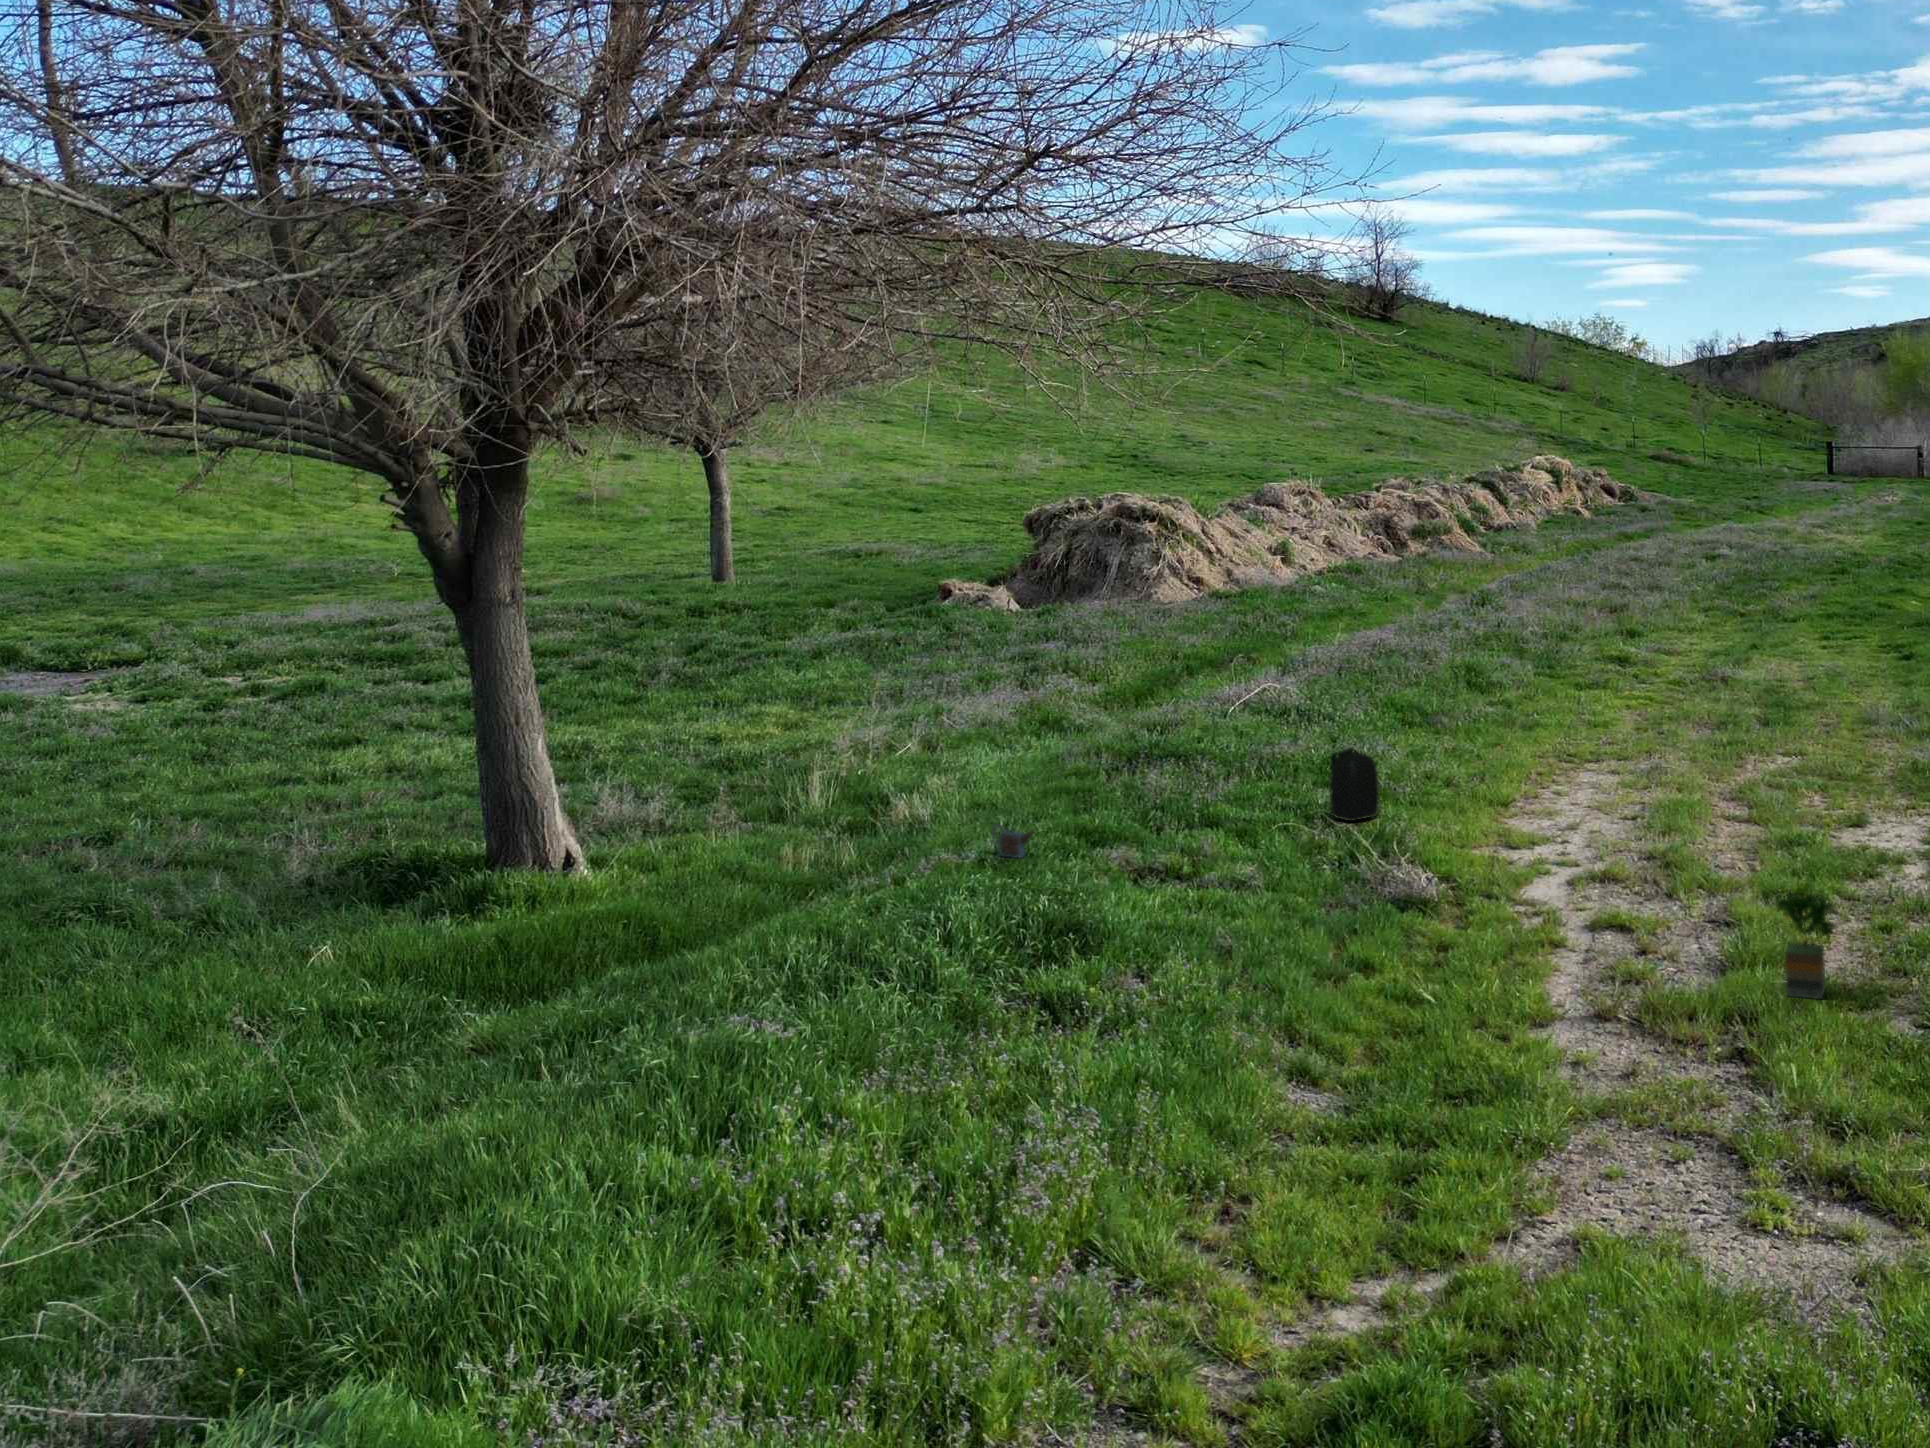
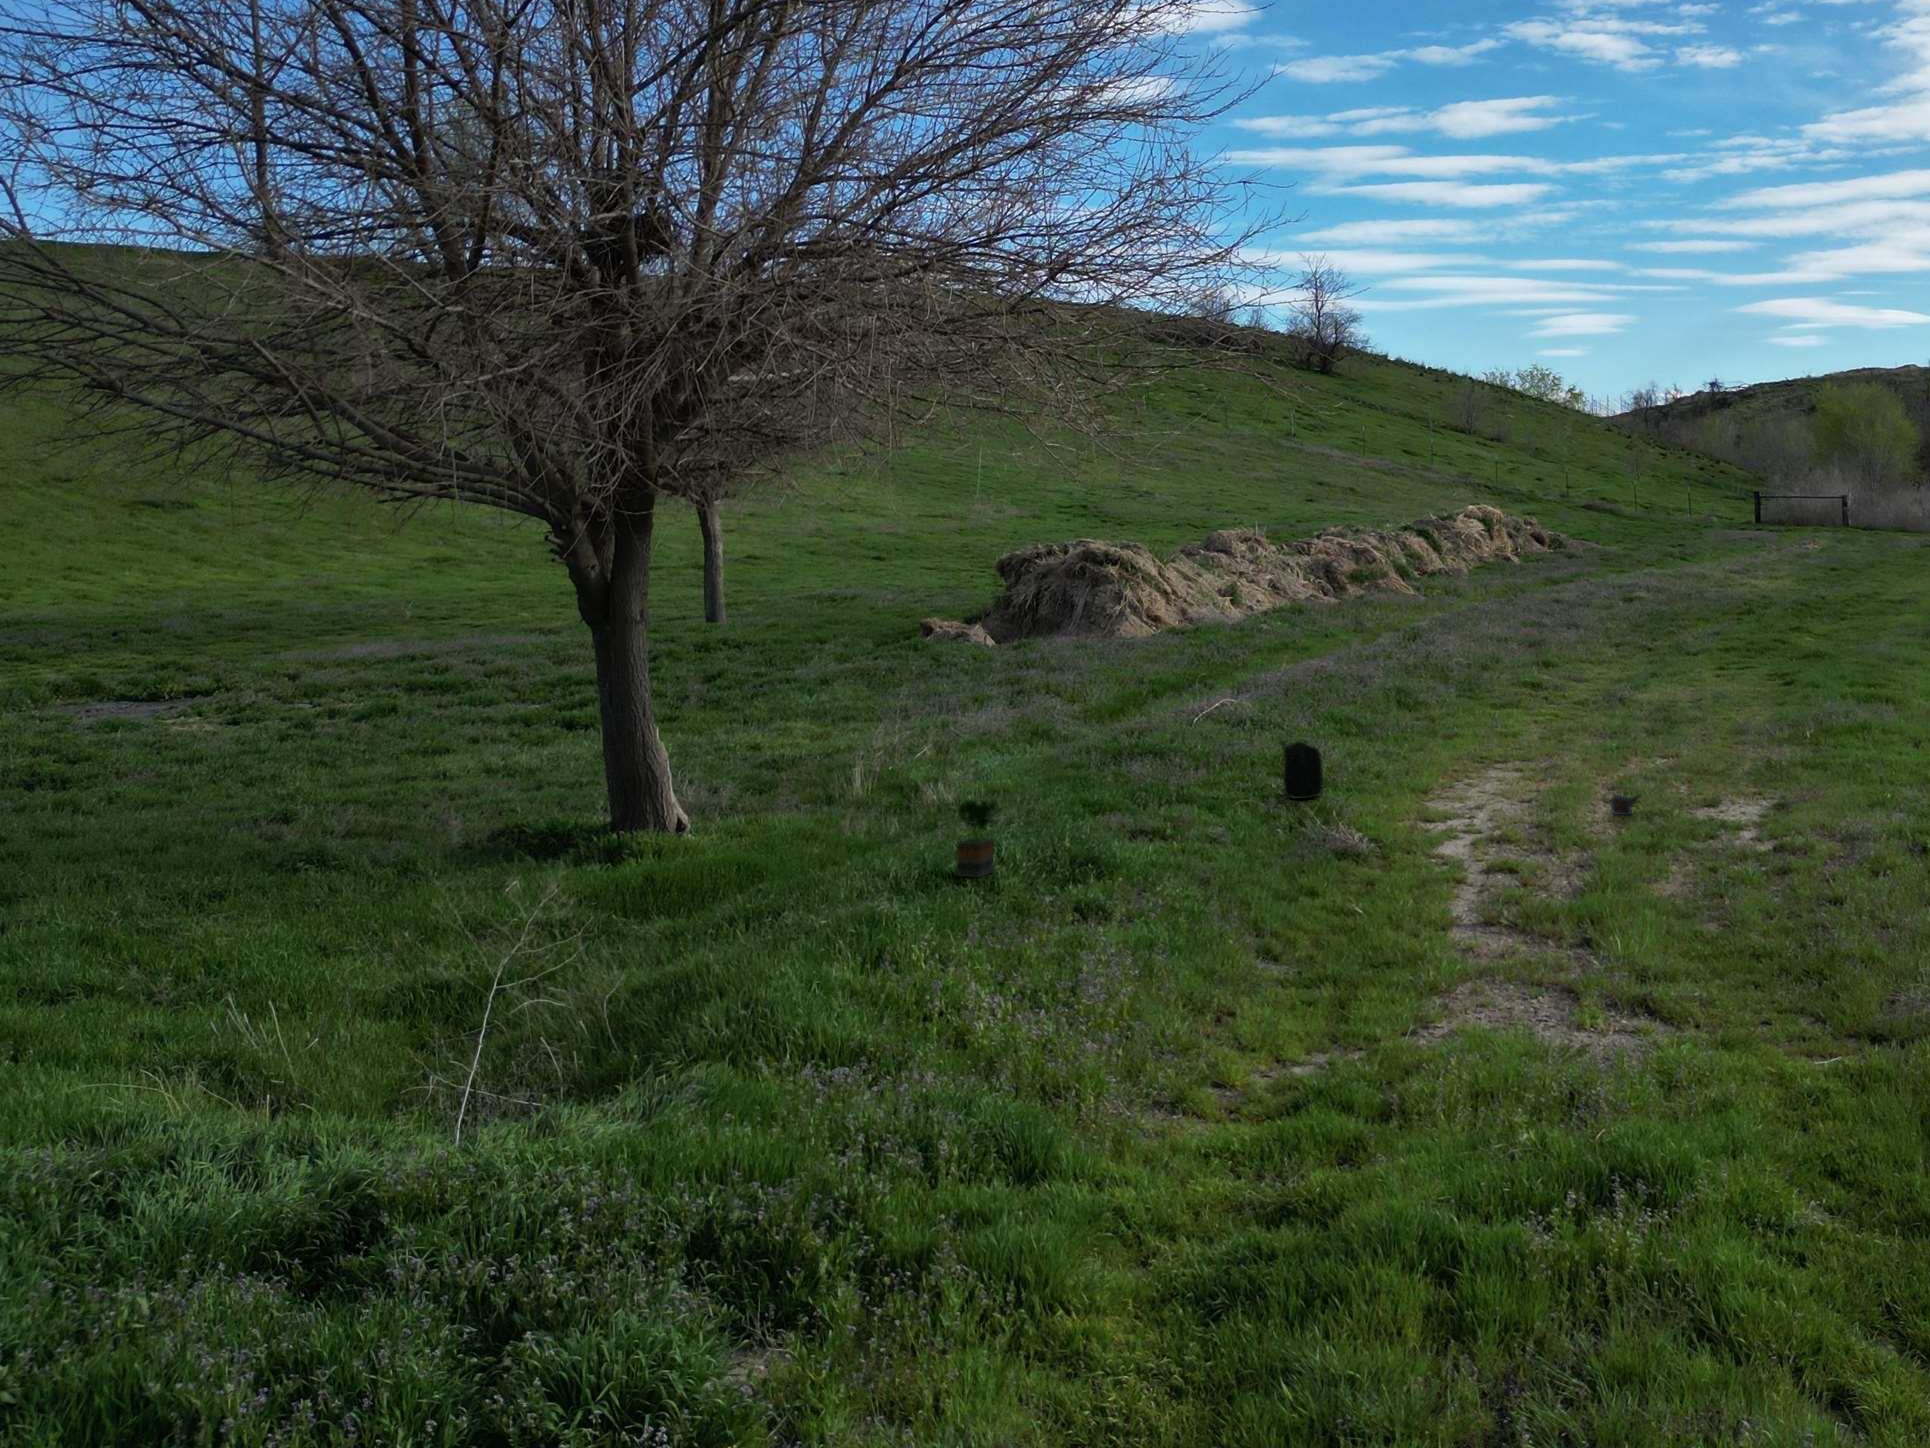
watering can: present [991,824,1035,858] -> present [1605,792,1640,815]
potted tree: present [1776,894,1837,999] -> present [956,799,1001,878]

